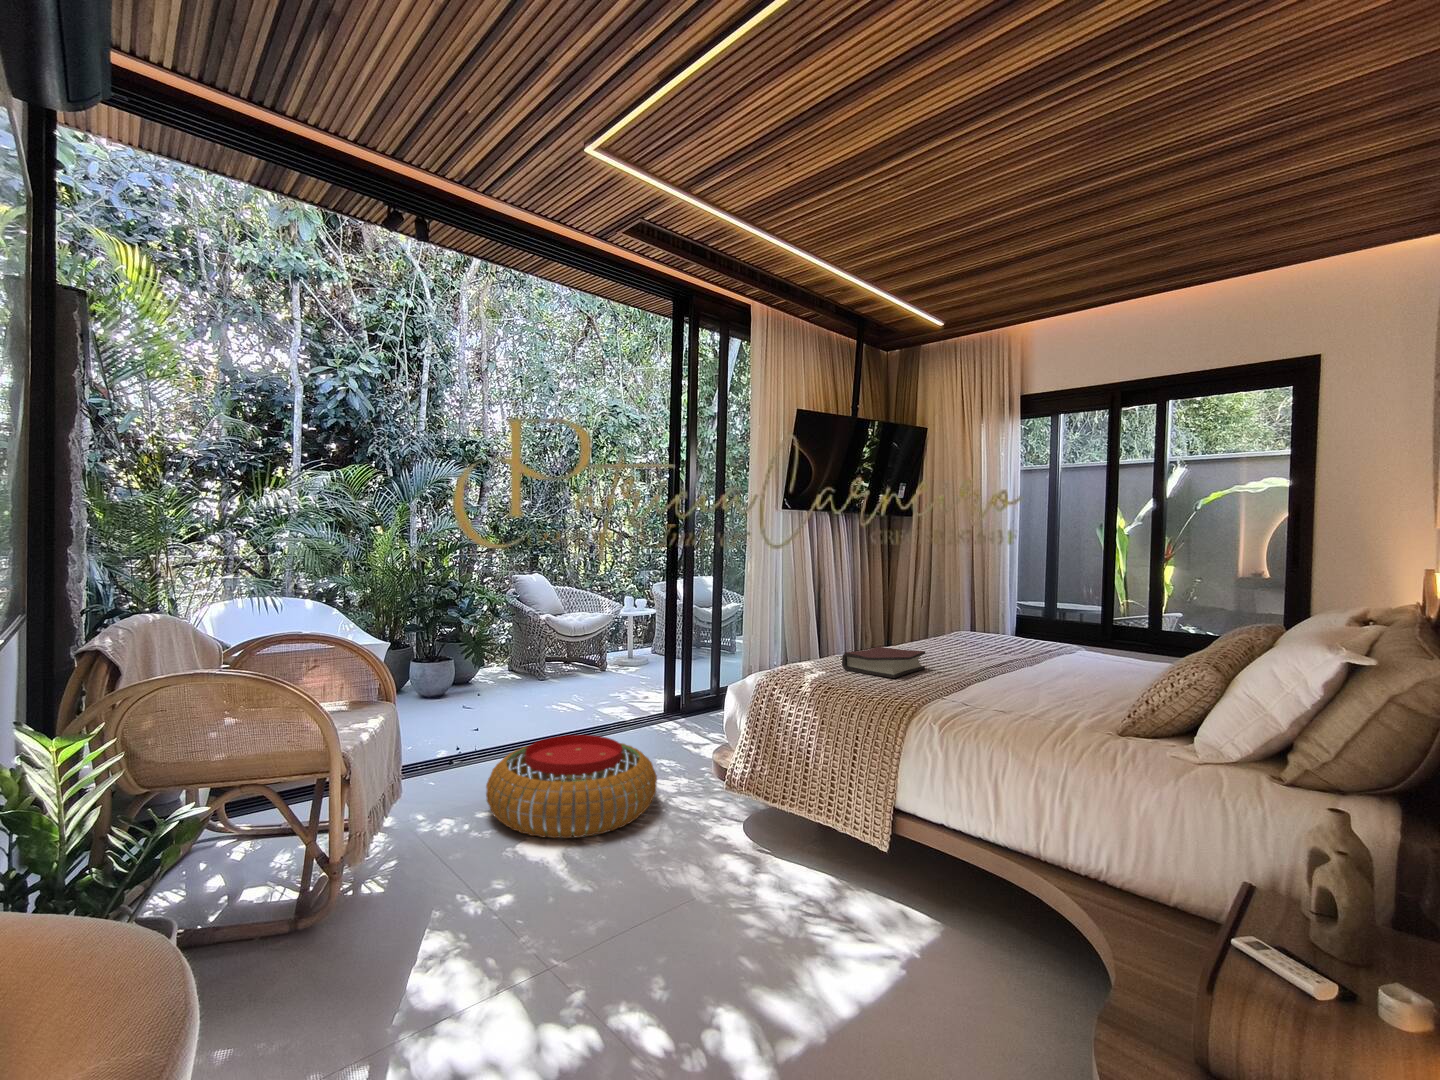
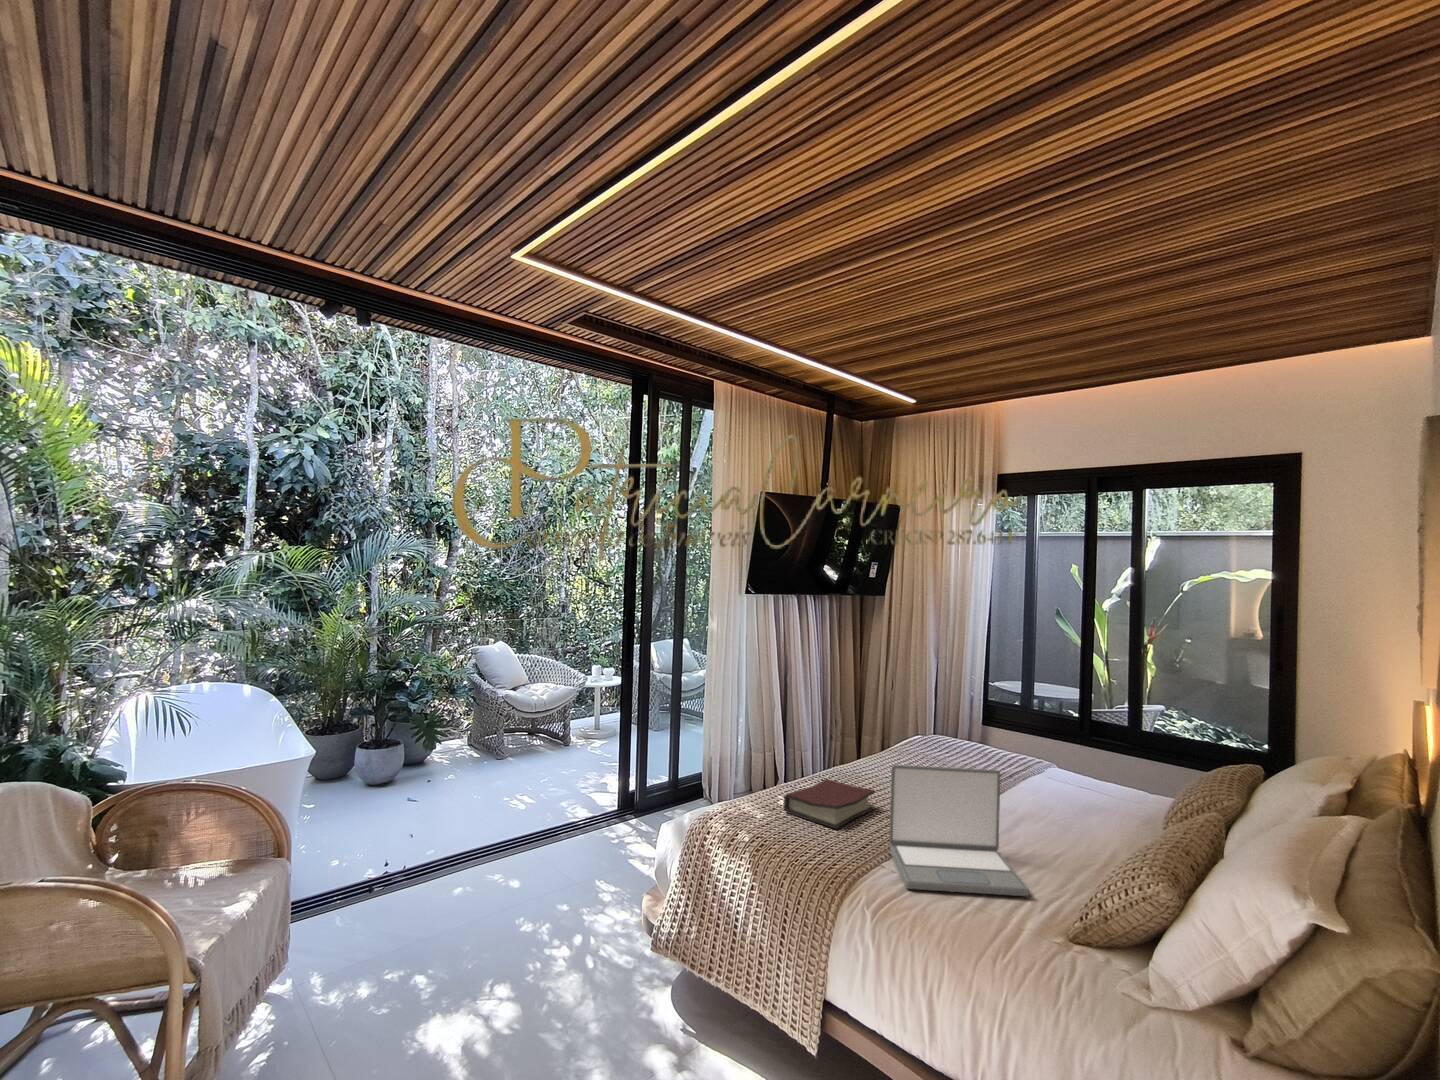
laptop: none [946,612,1080,713] -> present [889,765,1029,896]
pouf: present [486,735,657,838] -> none [393,869,585,1007]

